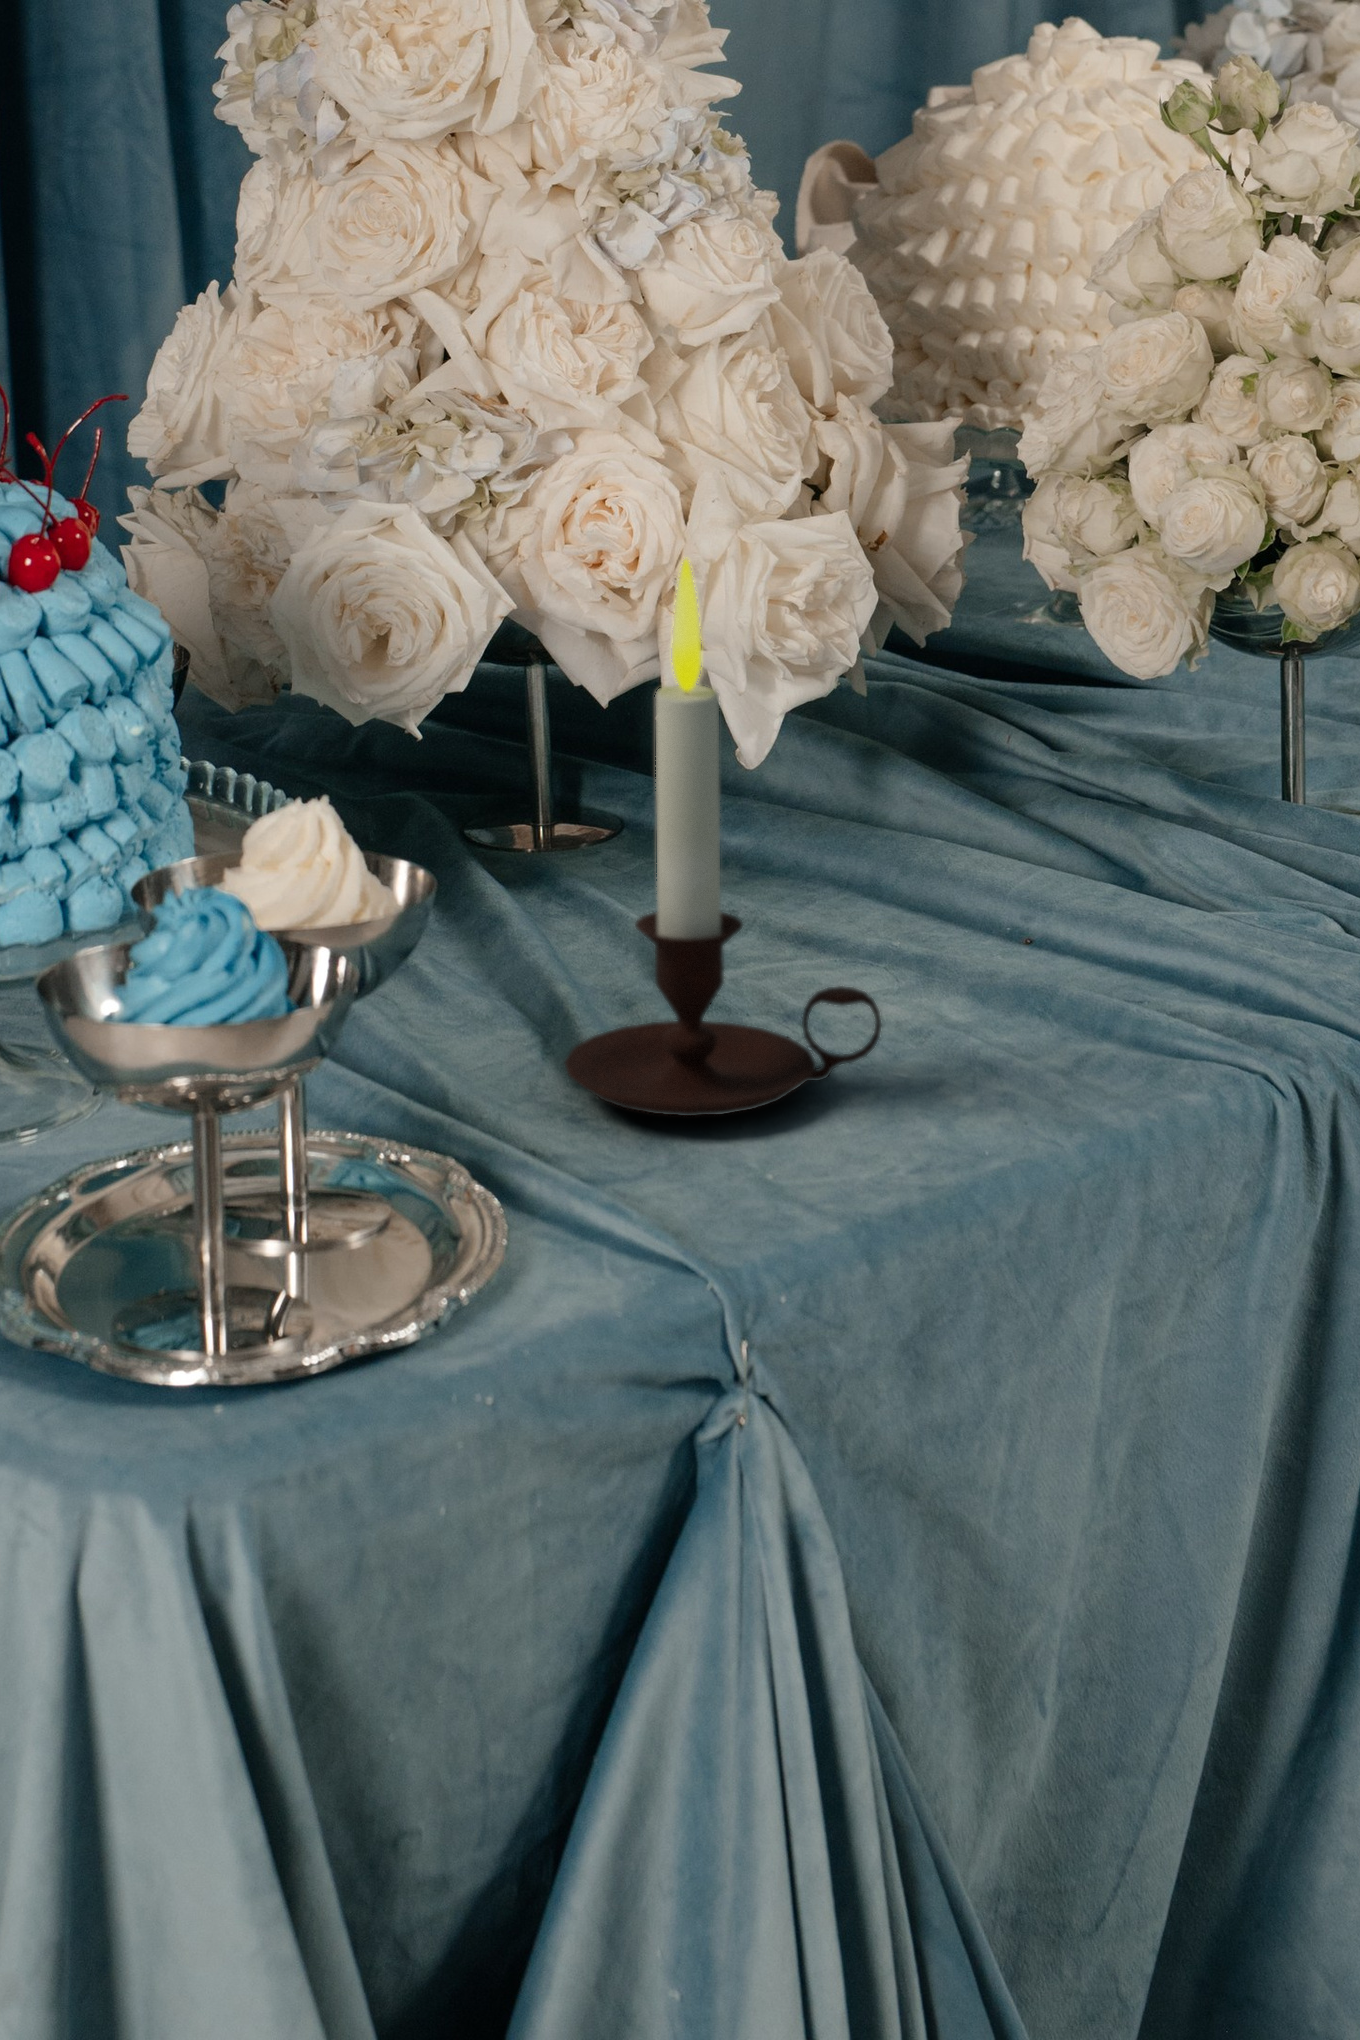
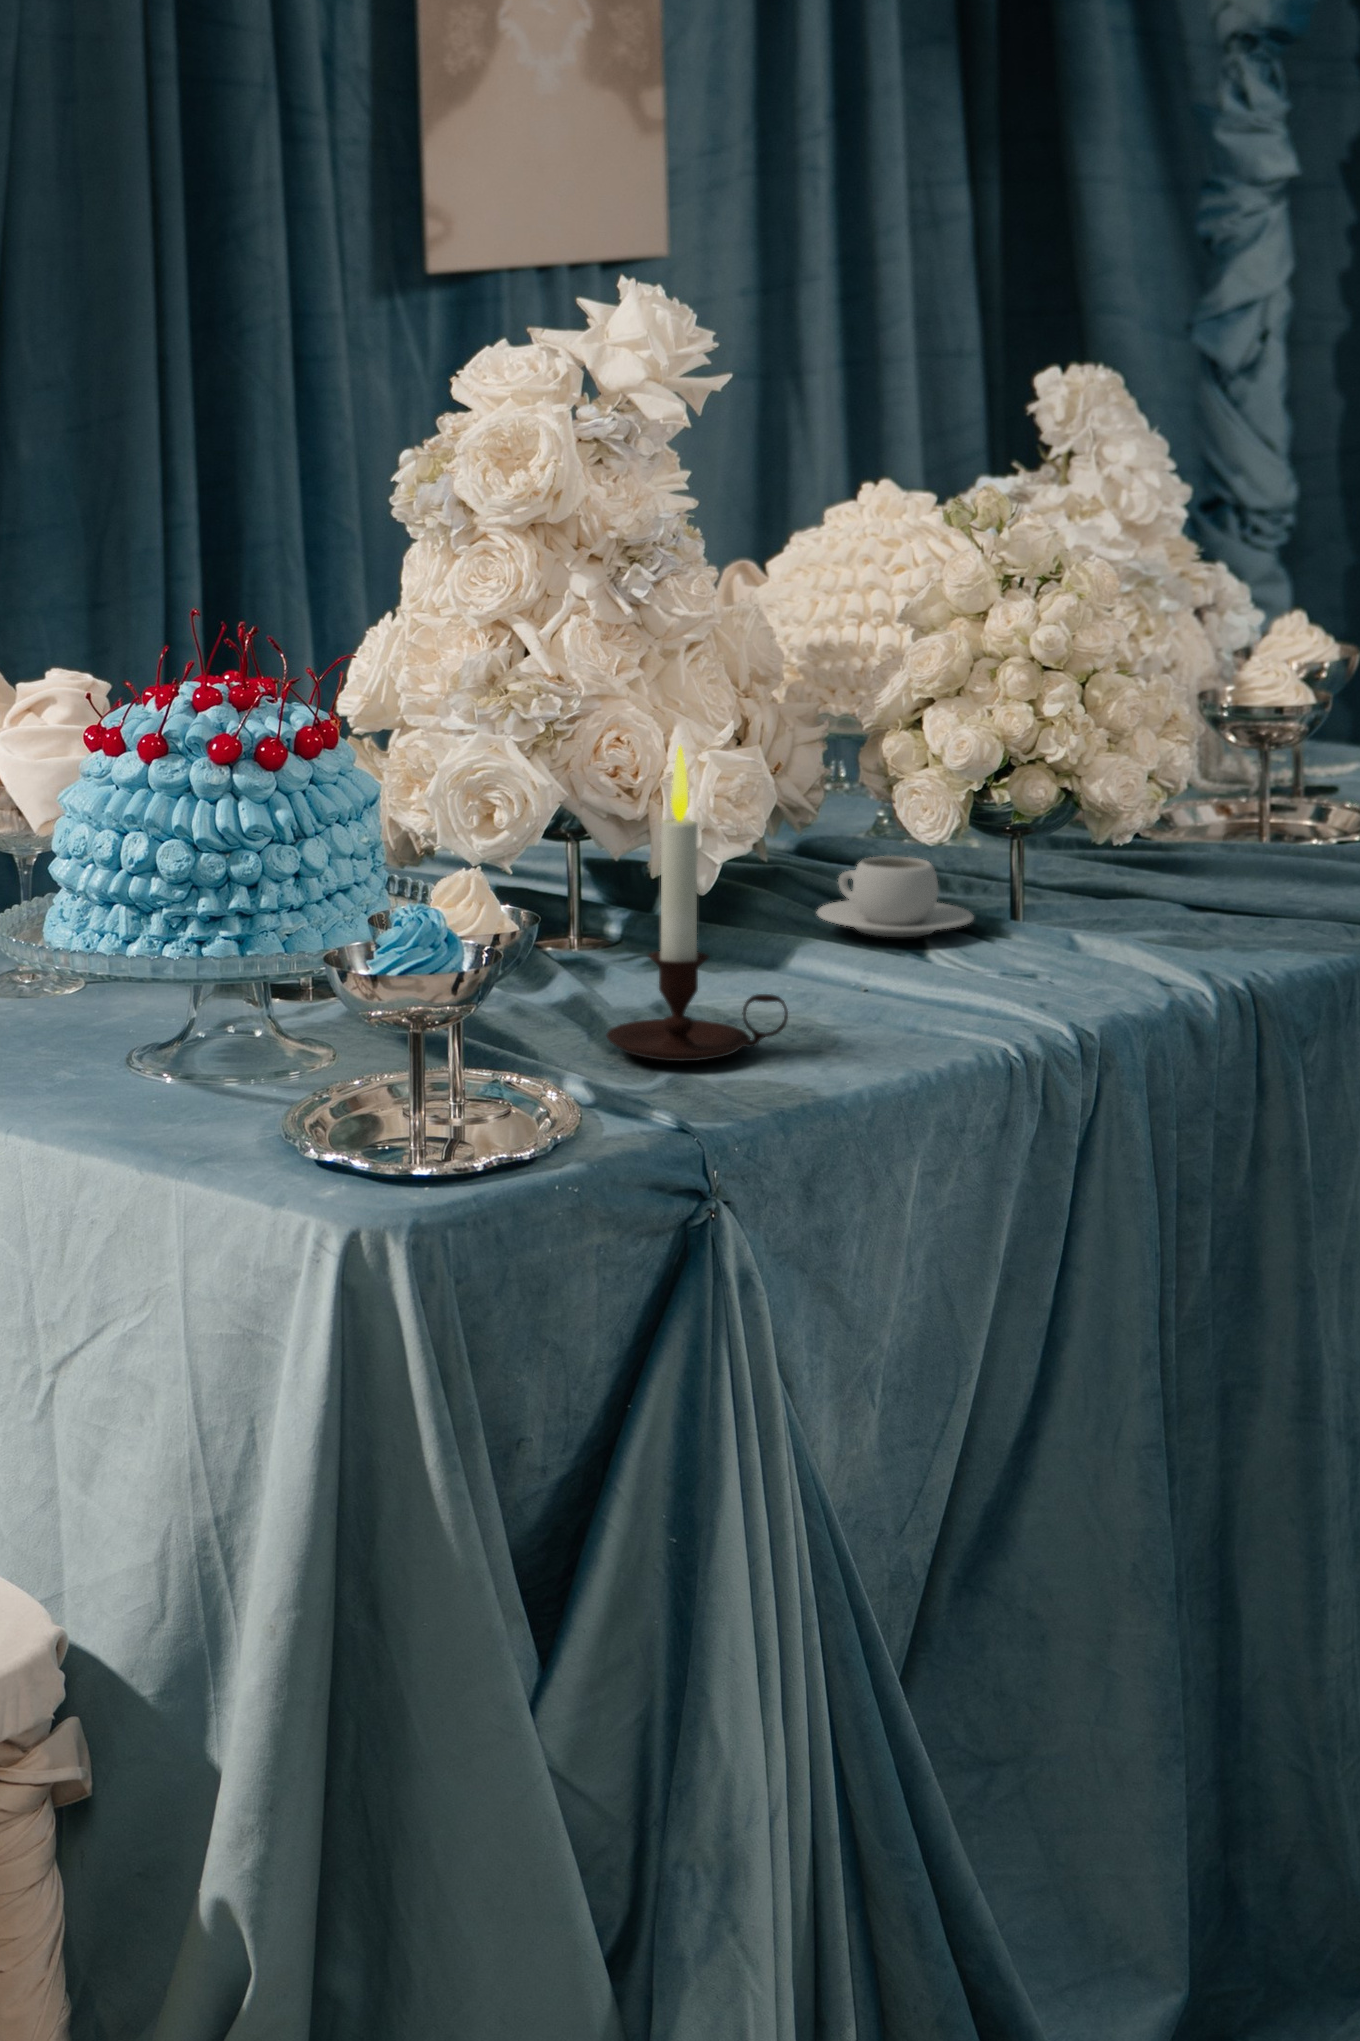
teacup: none [954,677,1220,822] -> present [817,856,974,937]

